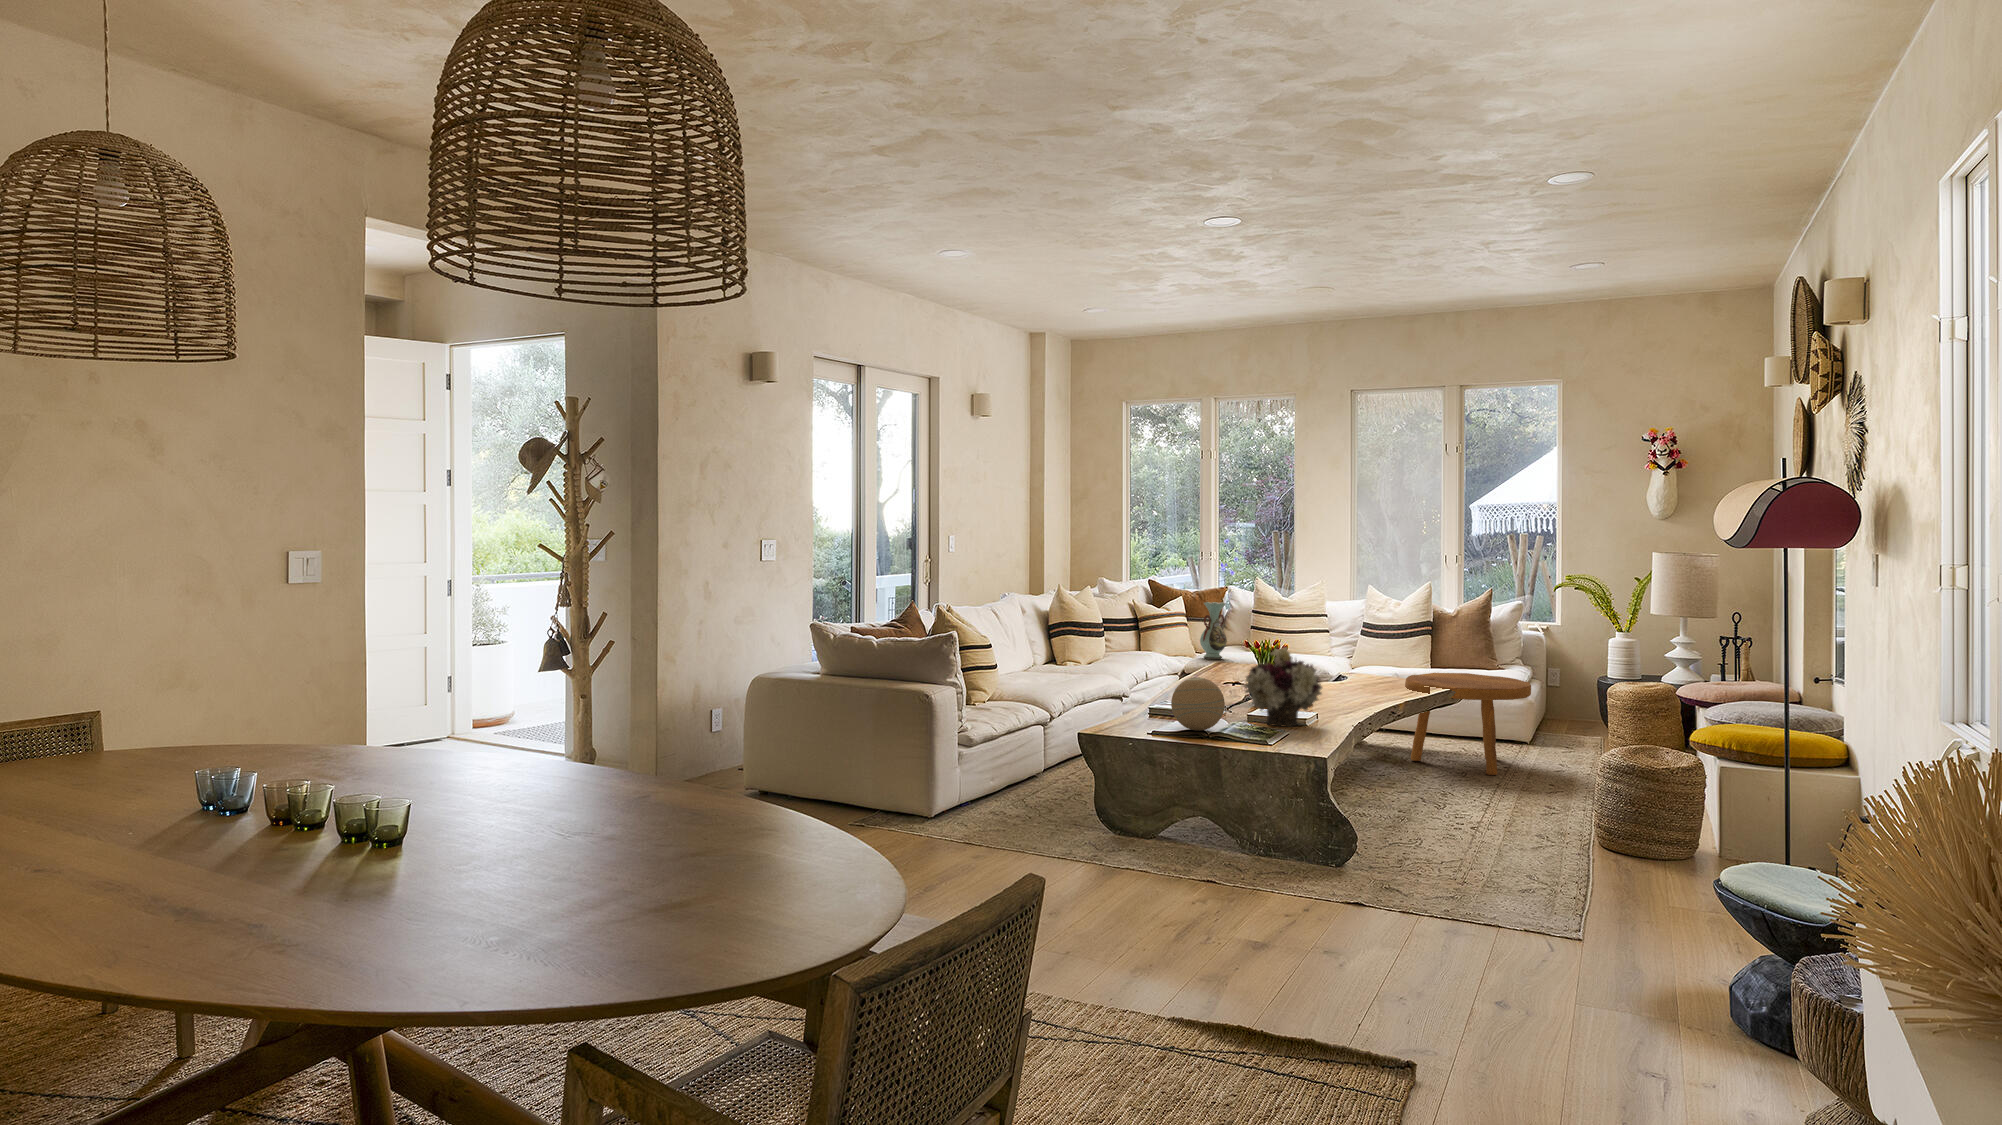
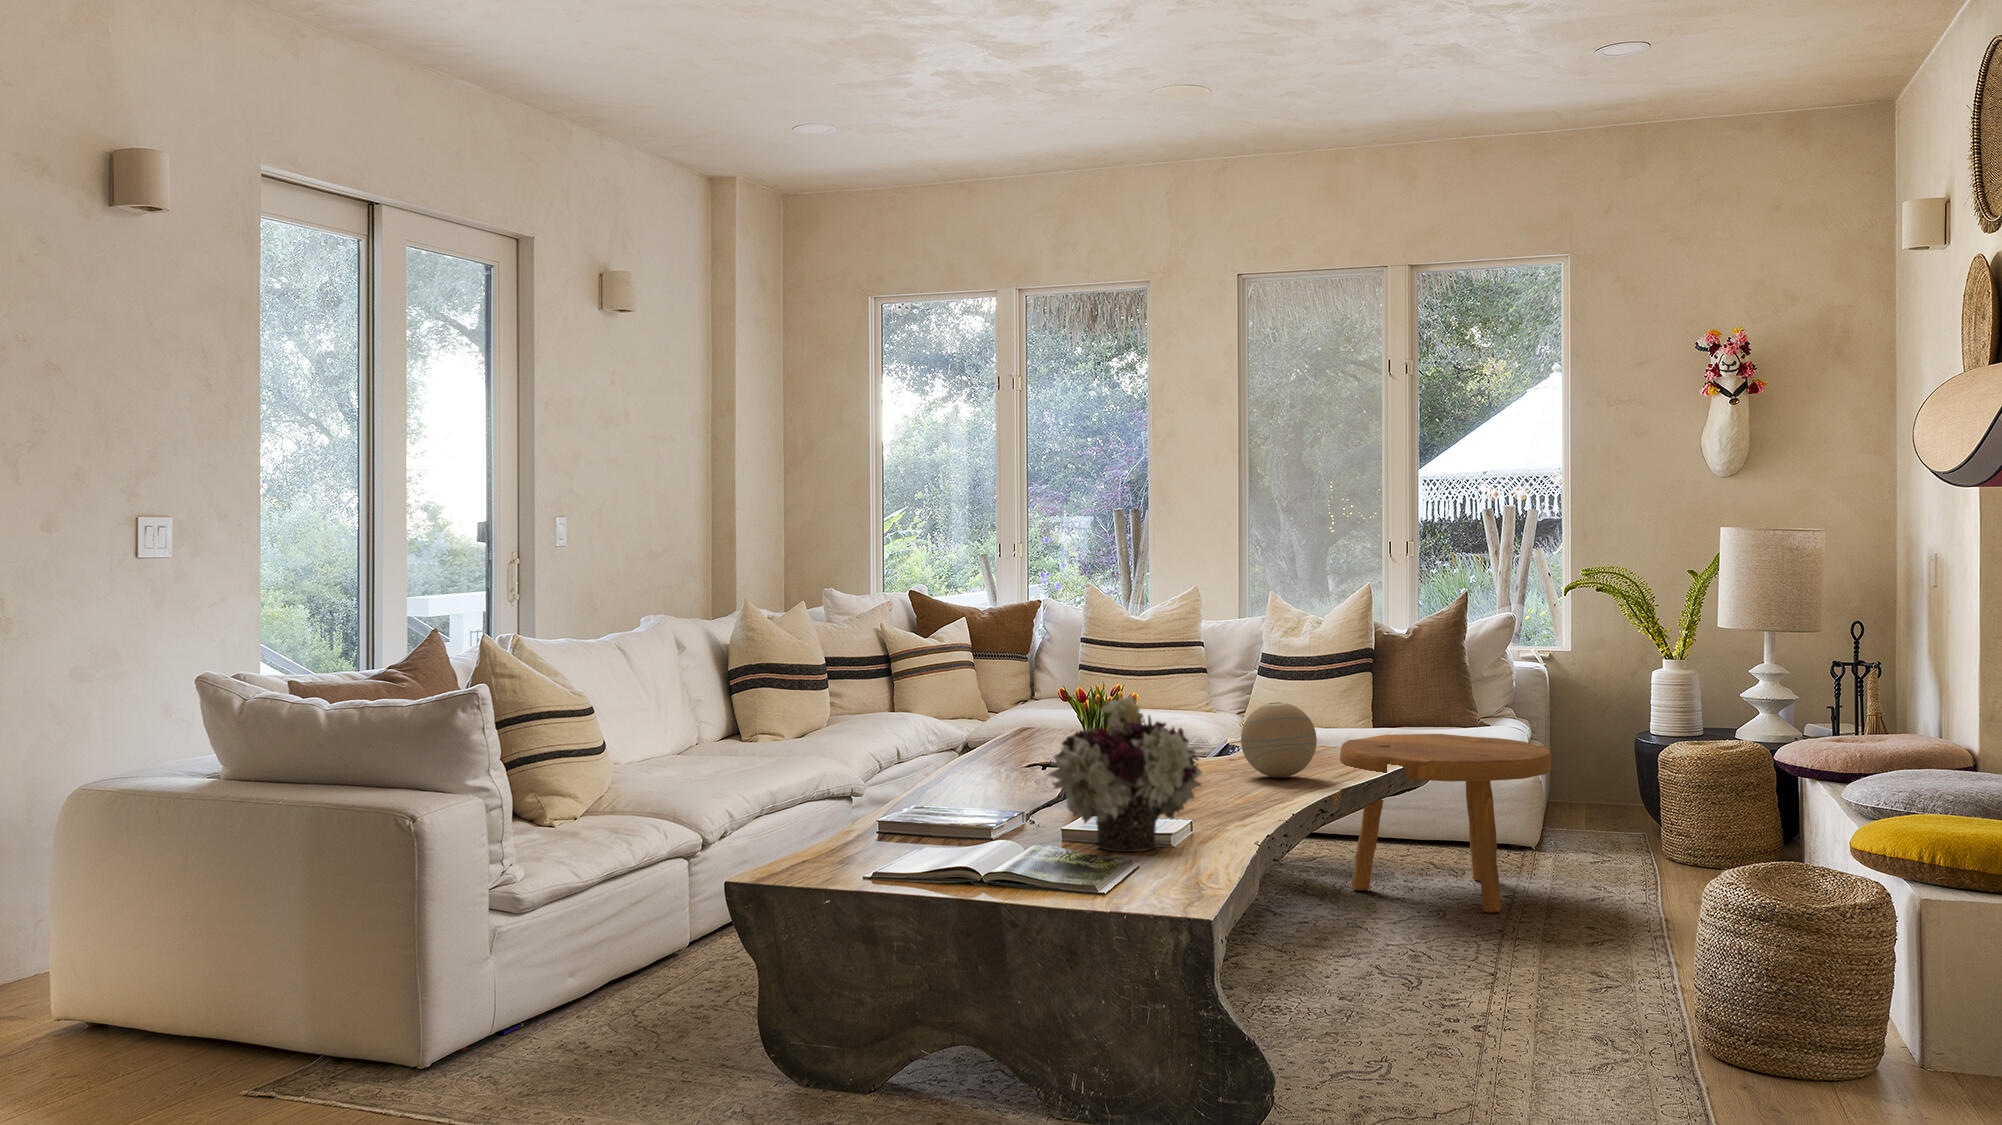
decorative vase: present [1200,602,1227,659] -> none [994,623,1039,721]
decorative orb: present [1171,677,1225,731] -> present [1241,702,1317,778]

